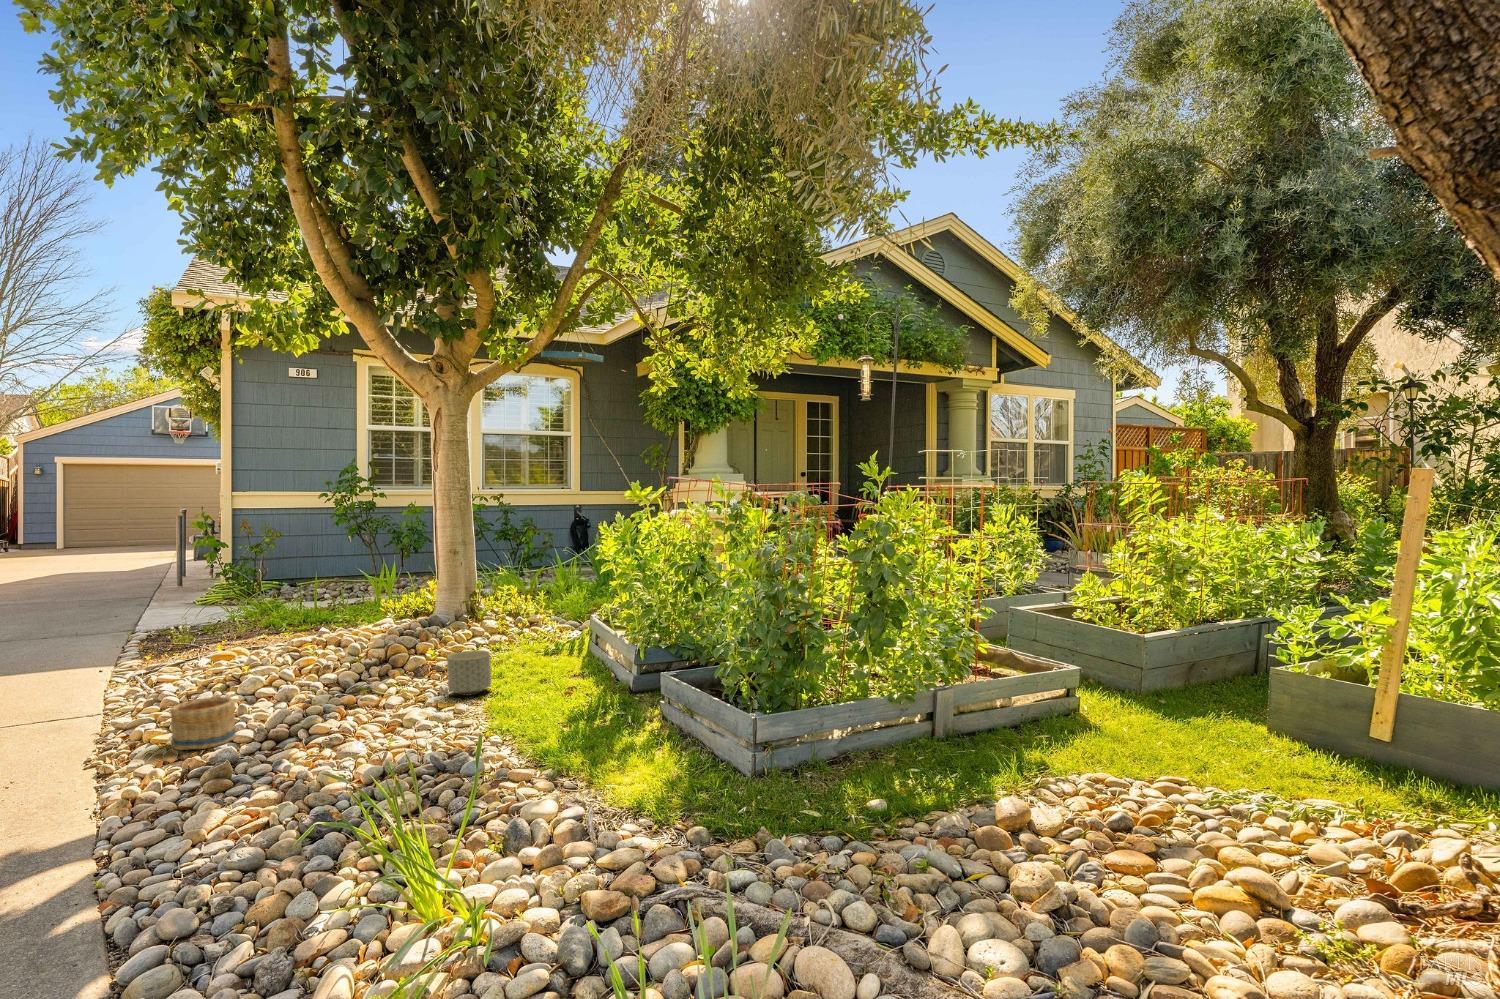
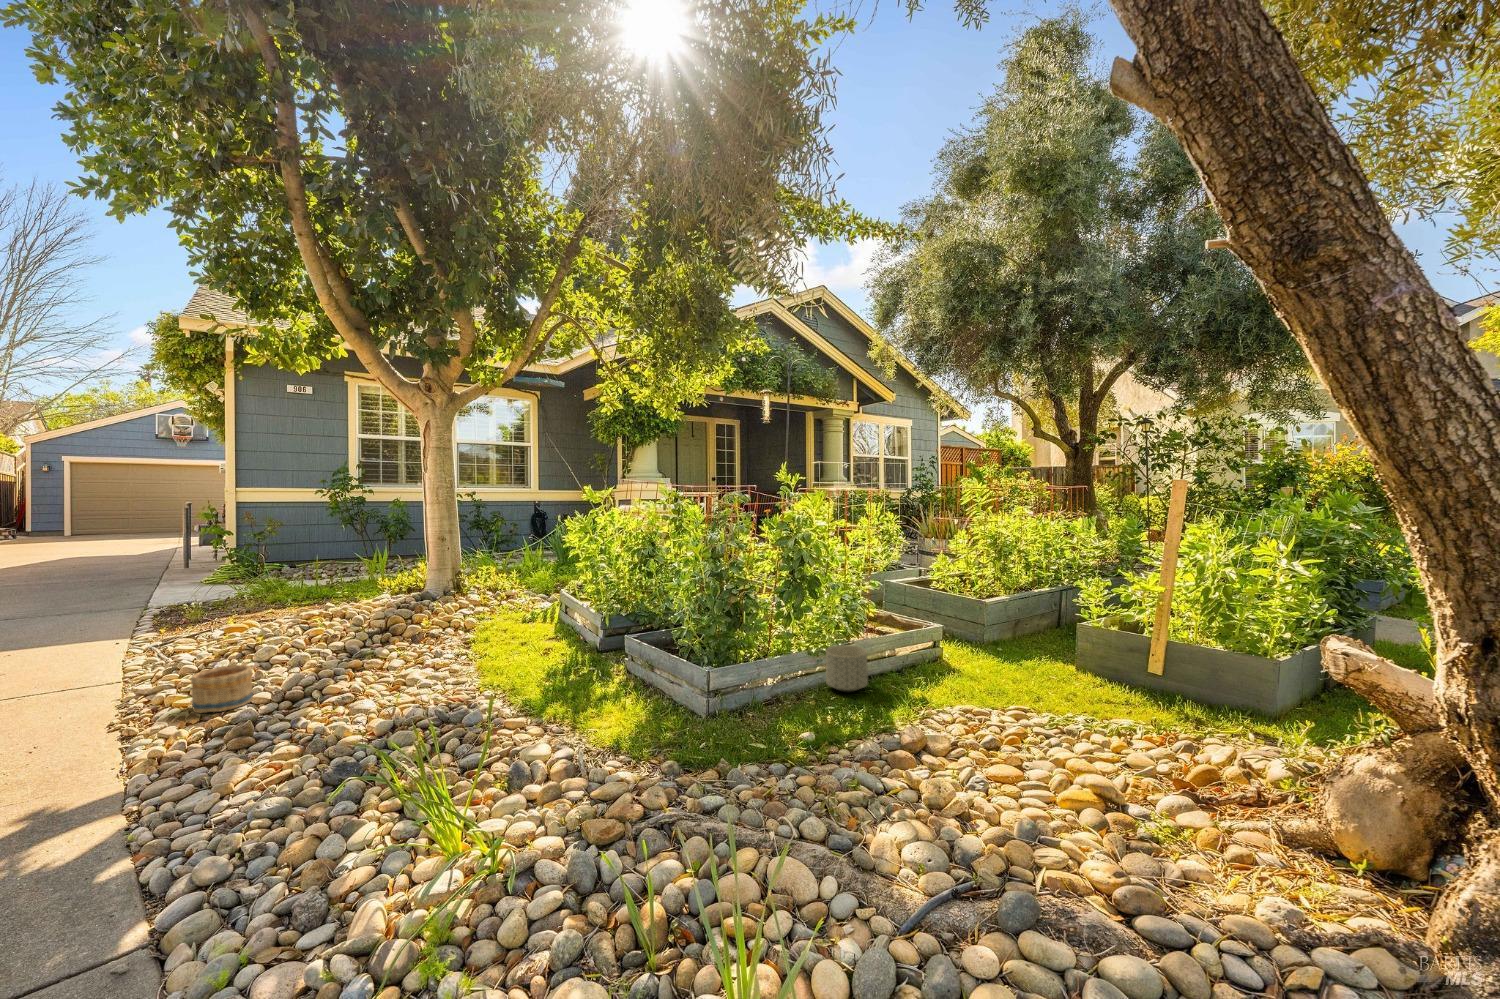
planter: present [447,650,491,696] -> present [826,645,868,692]

